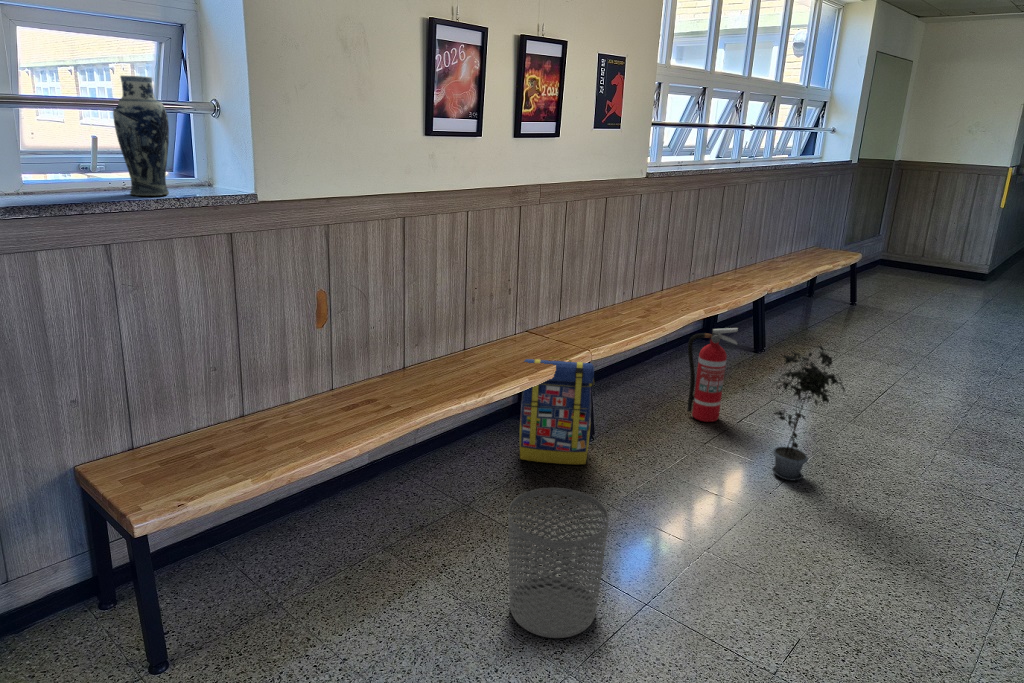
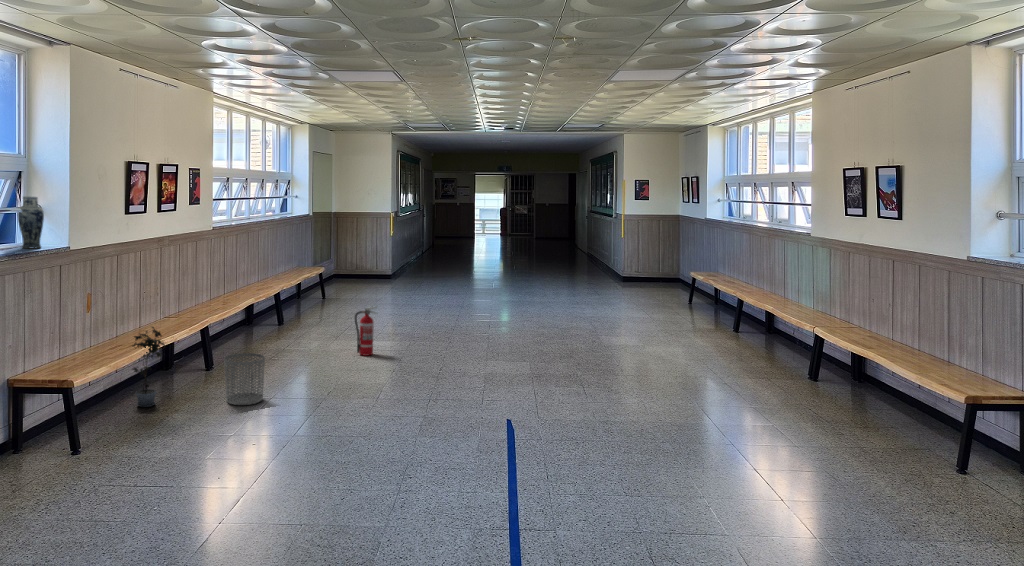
fire extinguisher: present [687,328,738,422] -> present [355,306,377,356]
potted plant: present [772,346,845,481] -> present [132,327,165,407]
backpack: present [520,357,594,464] -> none [184,319,224,373]

